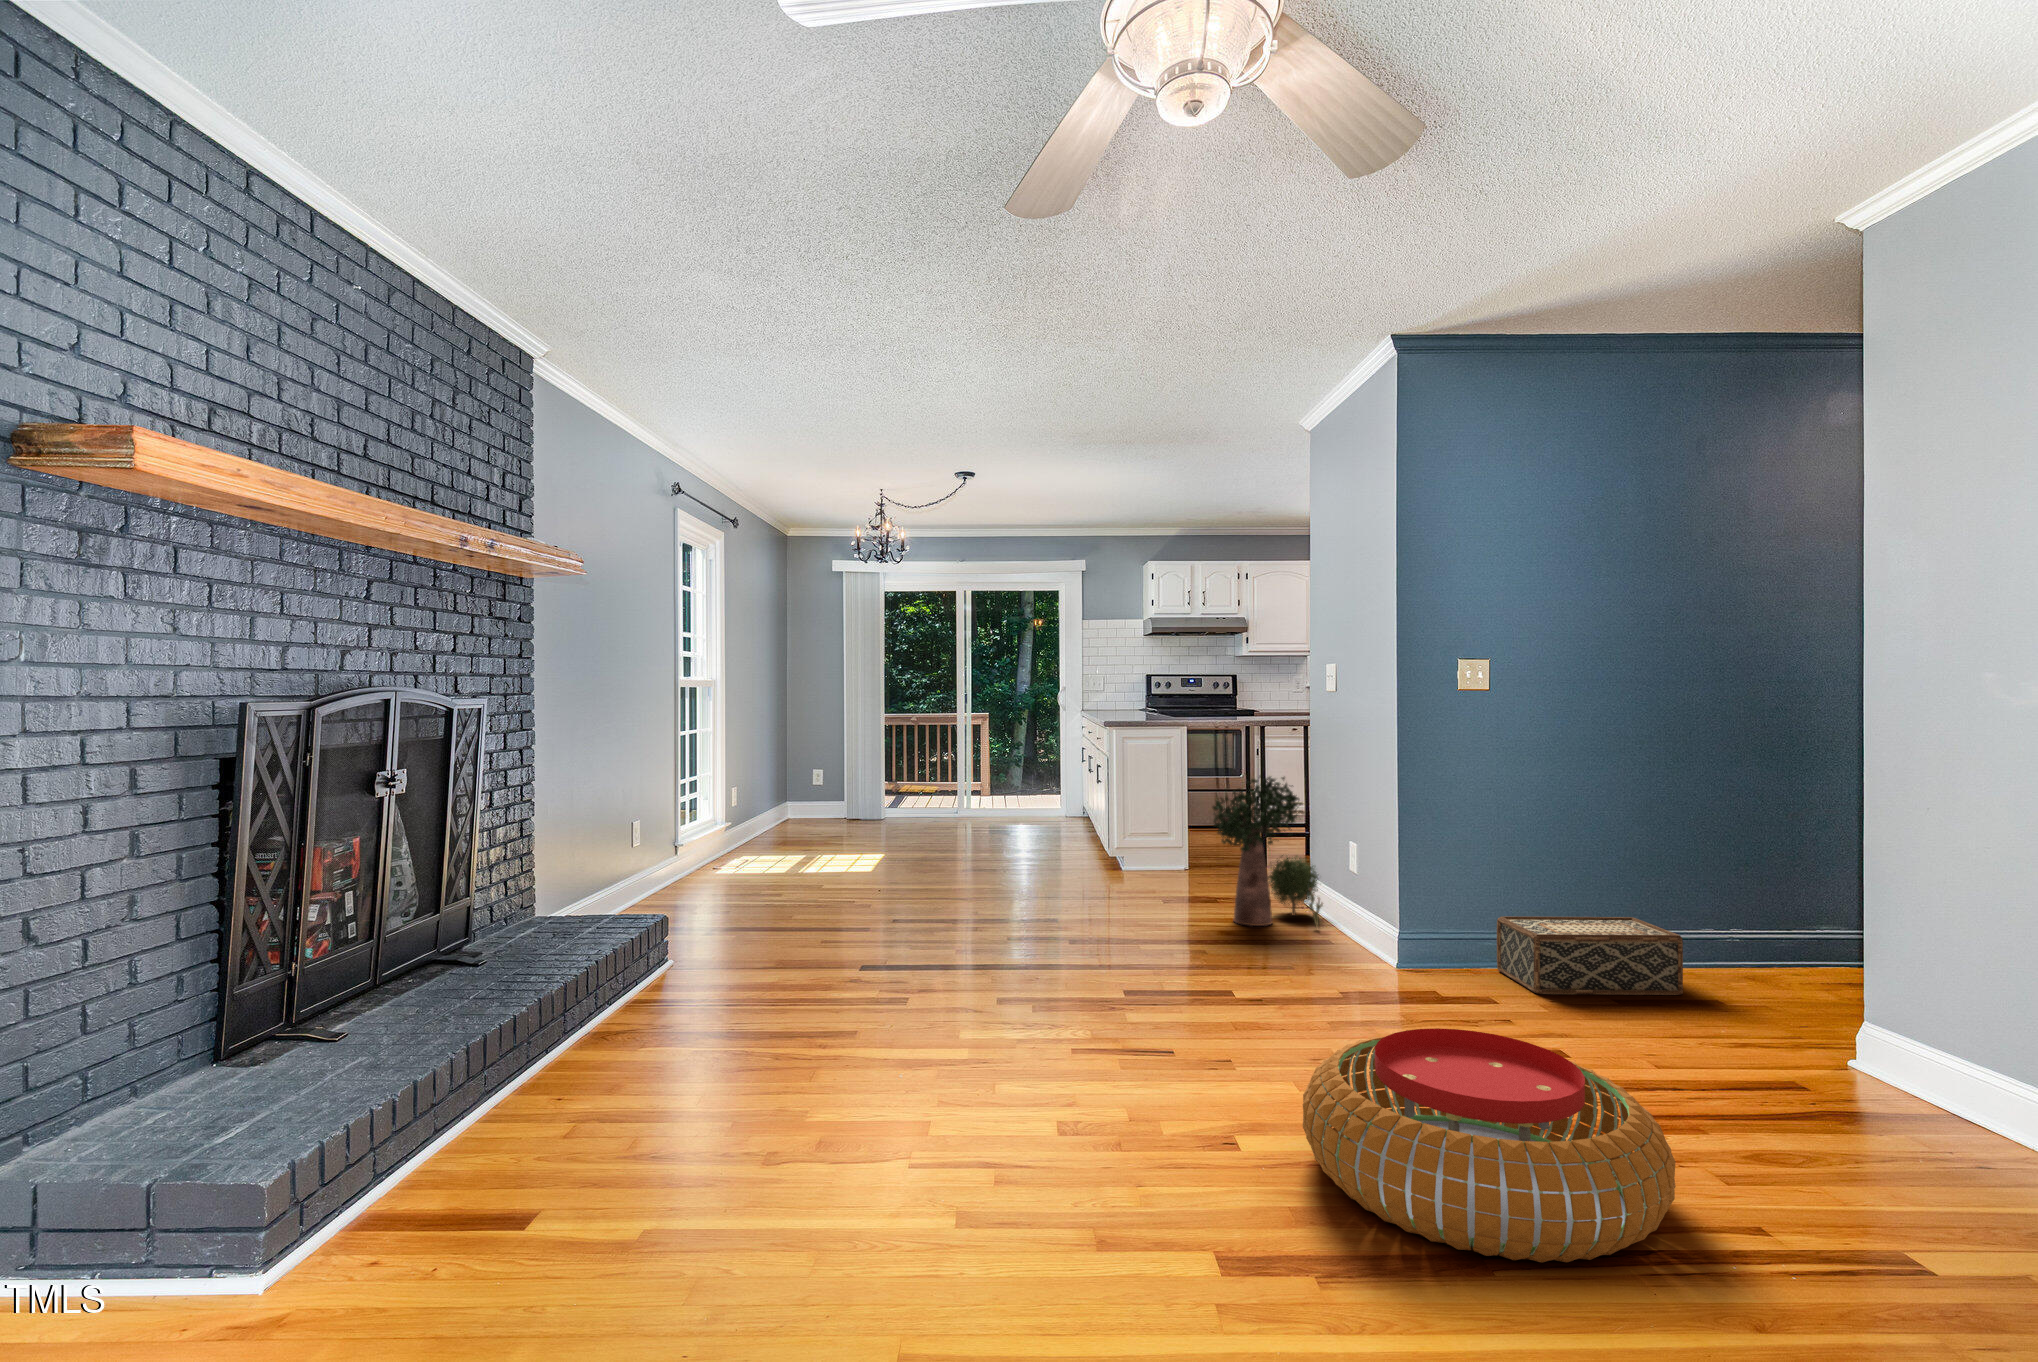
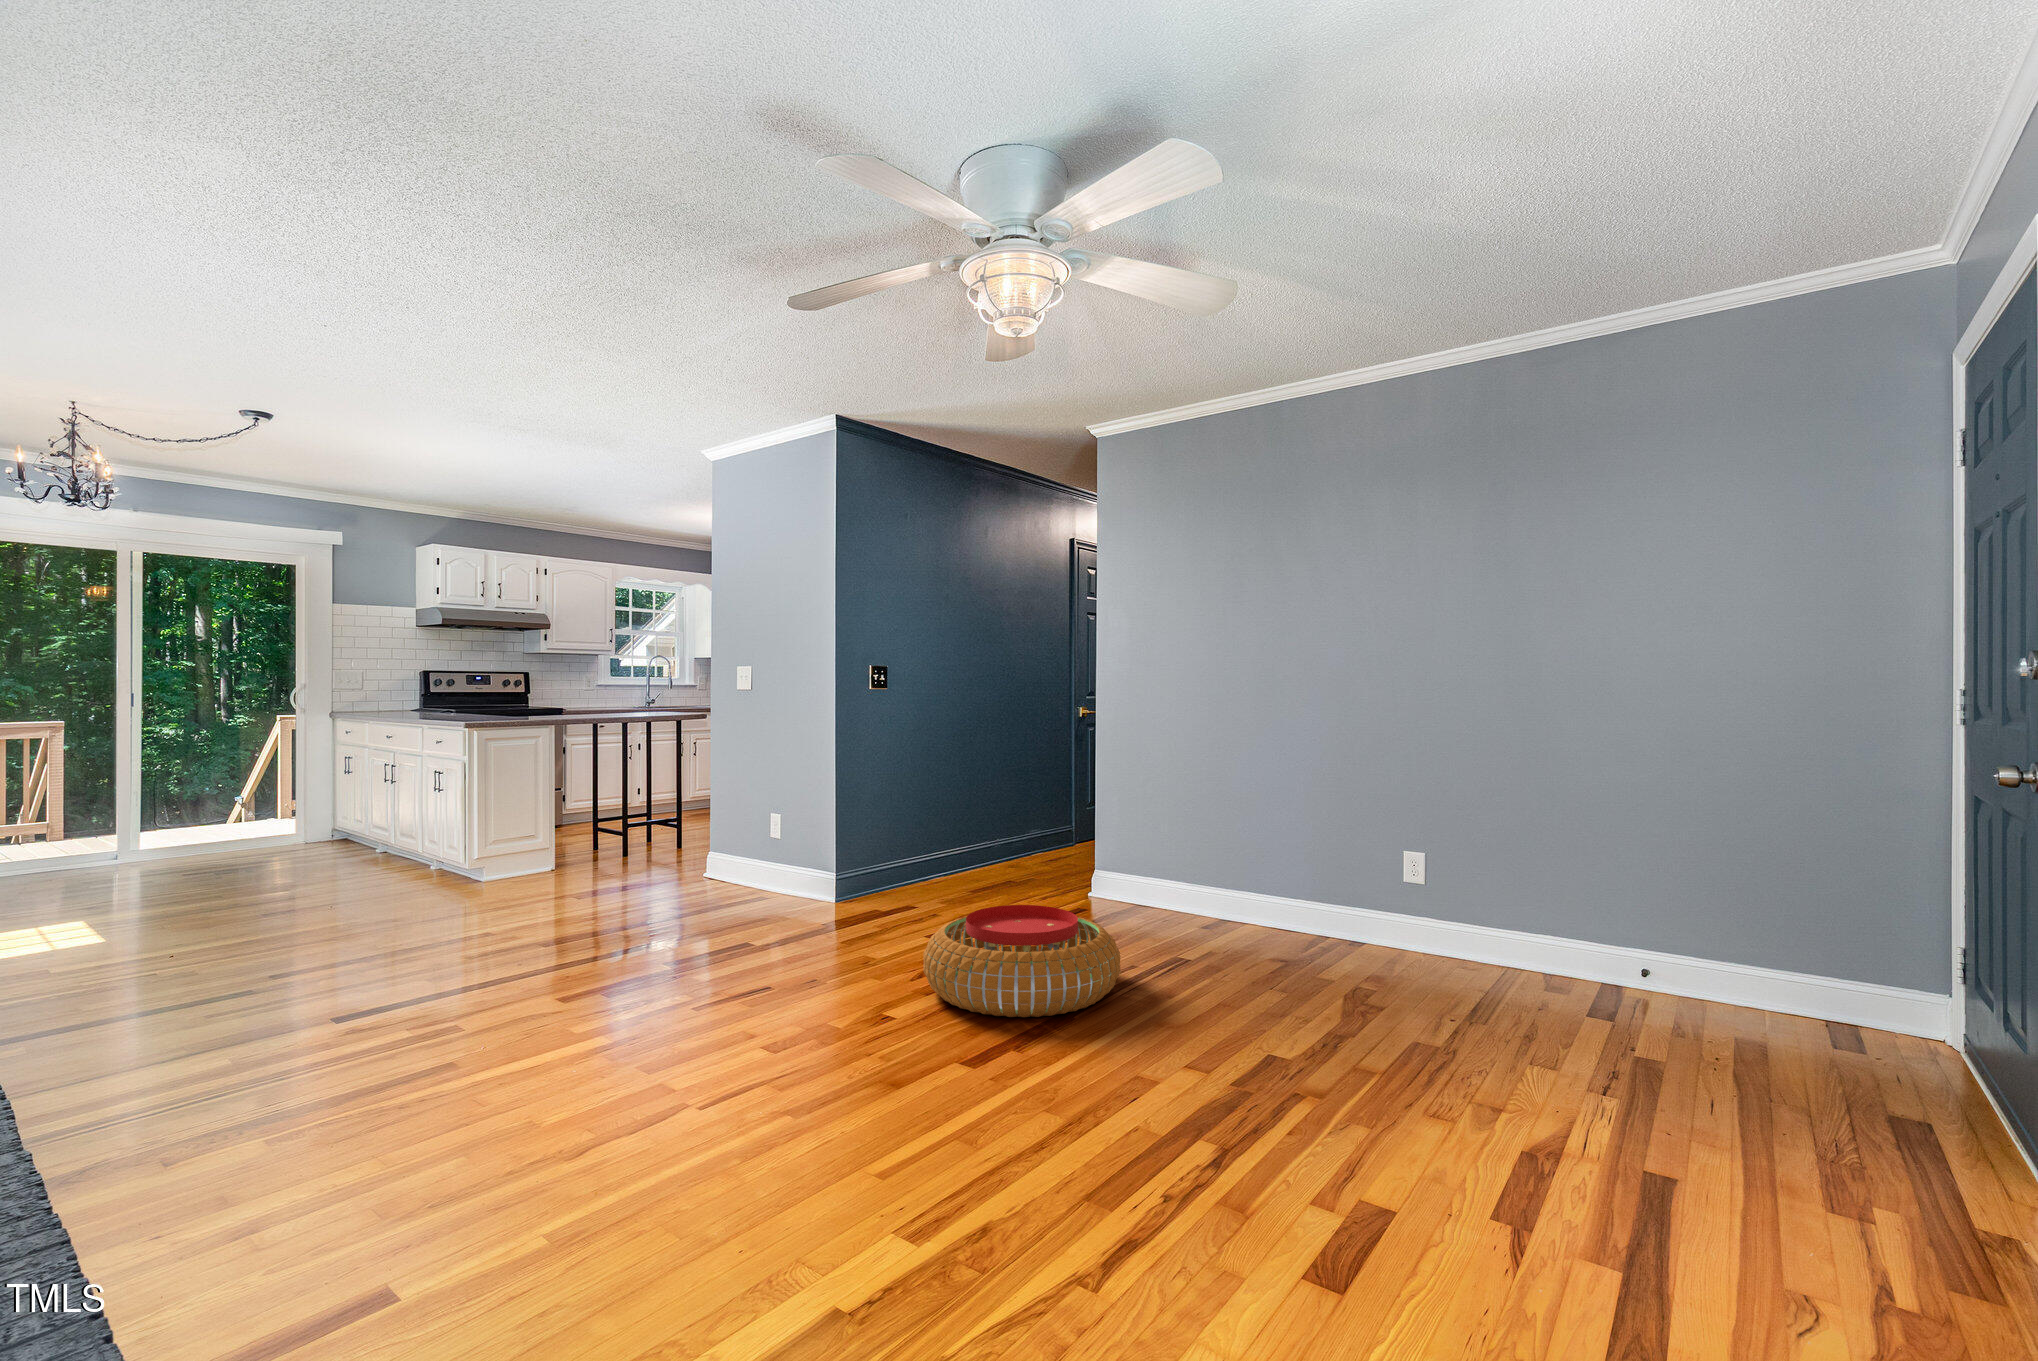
potted plant: present [1213,776,1323,928] -> none [648,765,751,895]
woven basket: present [1497,916,1683,995] -> none [892,839,996,897]

